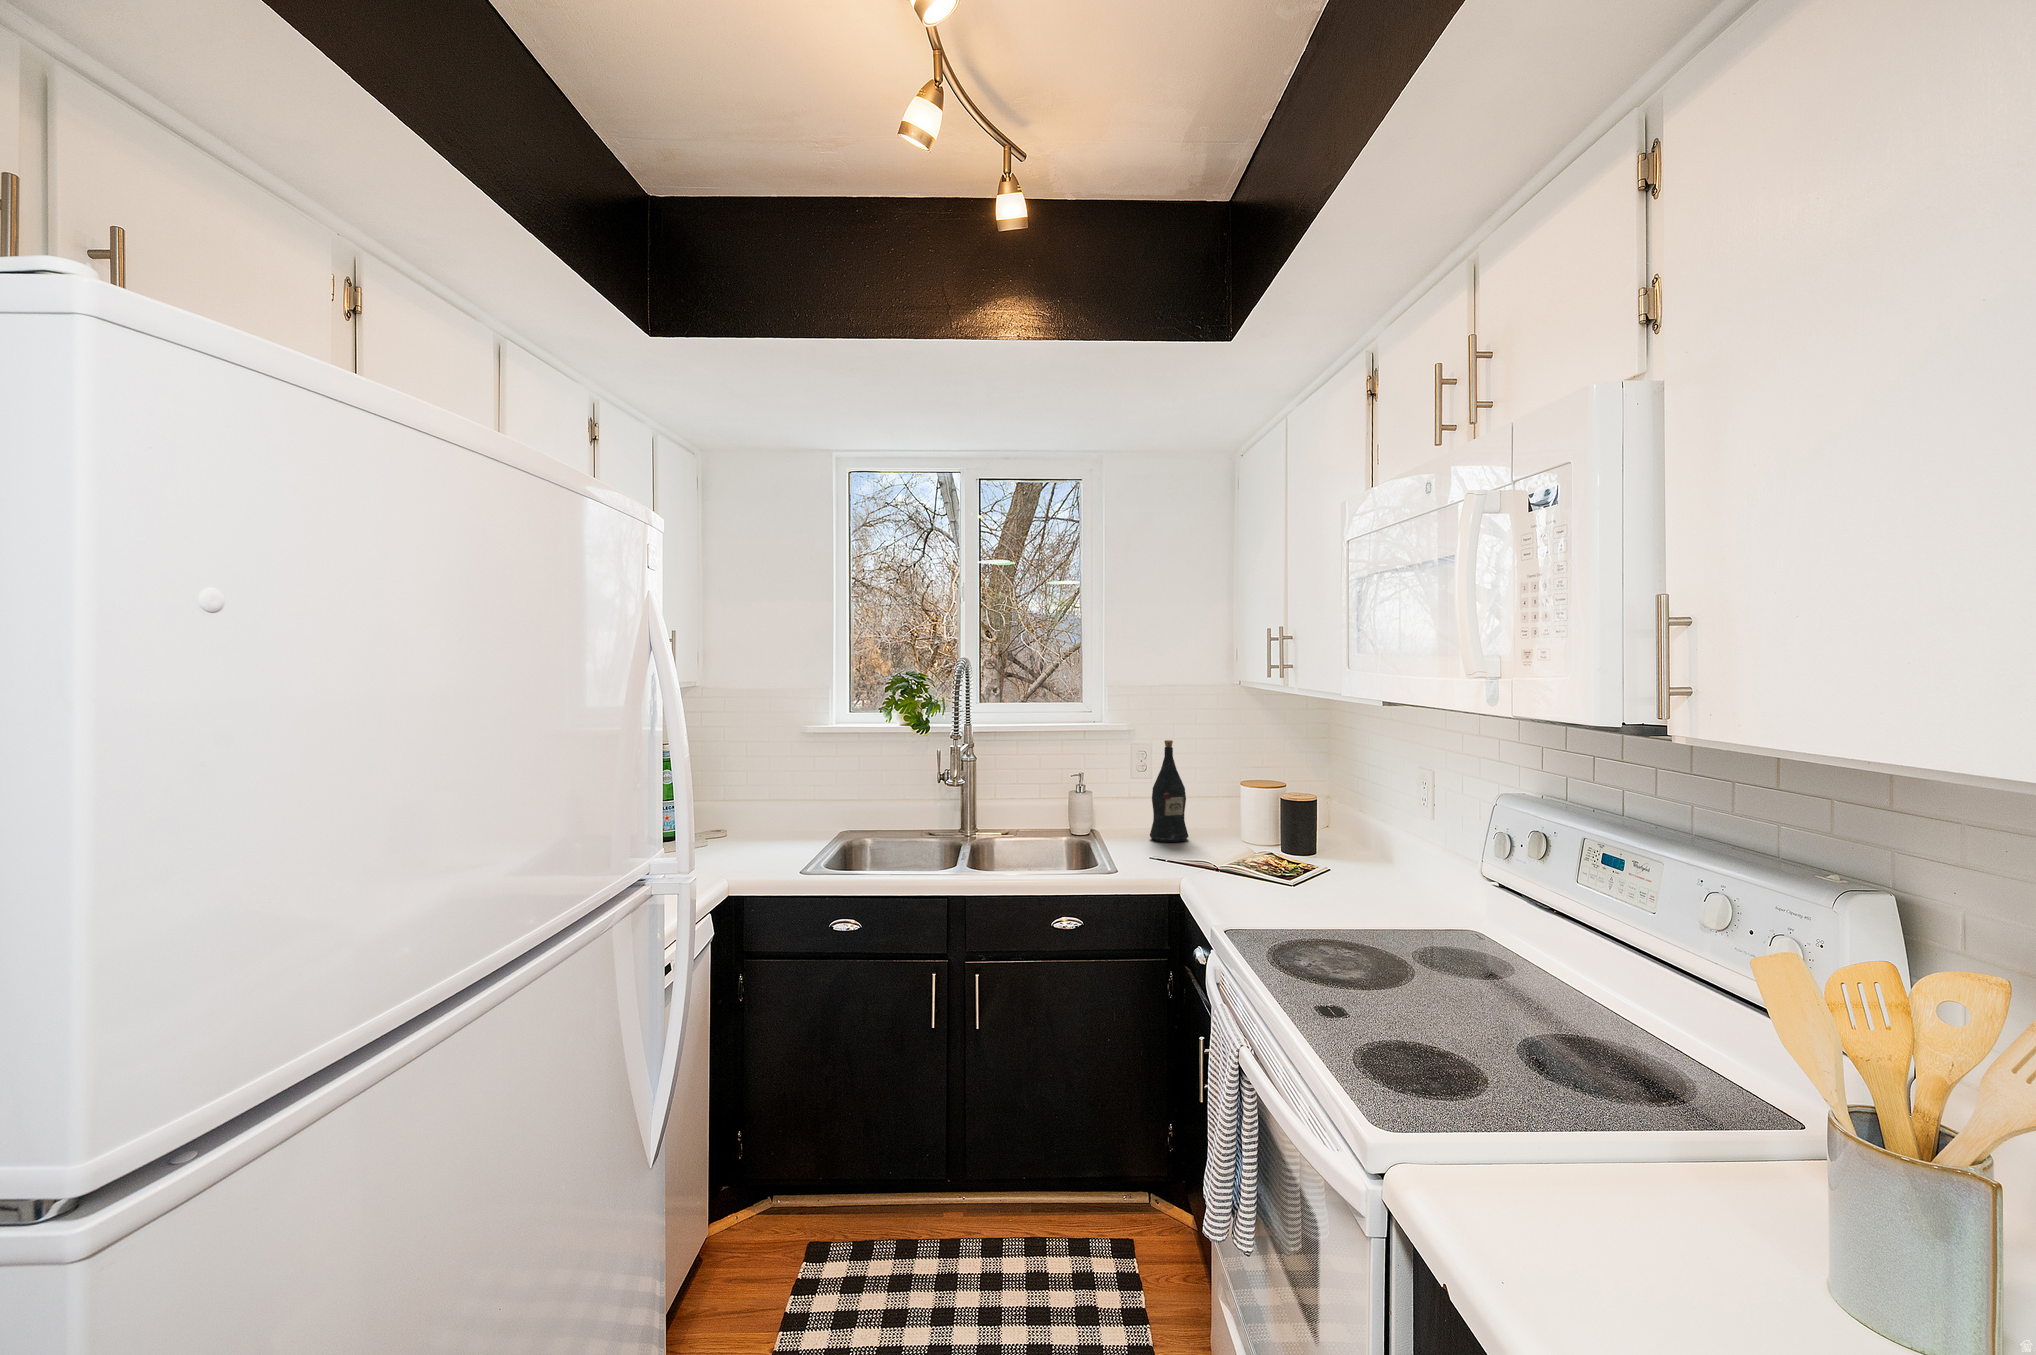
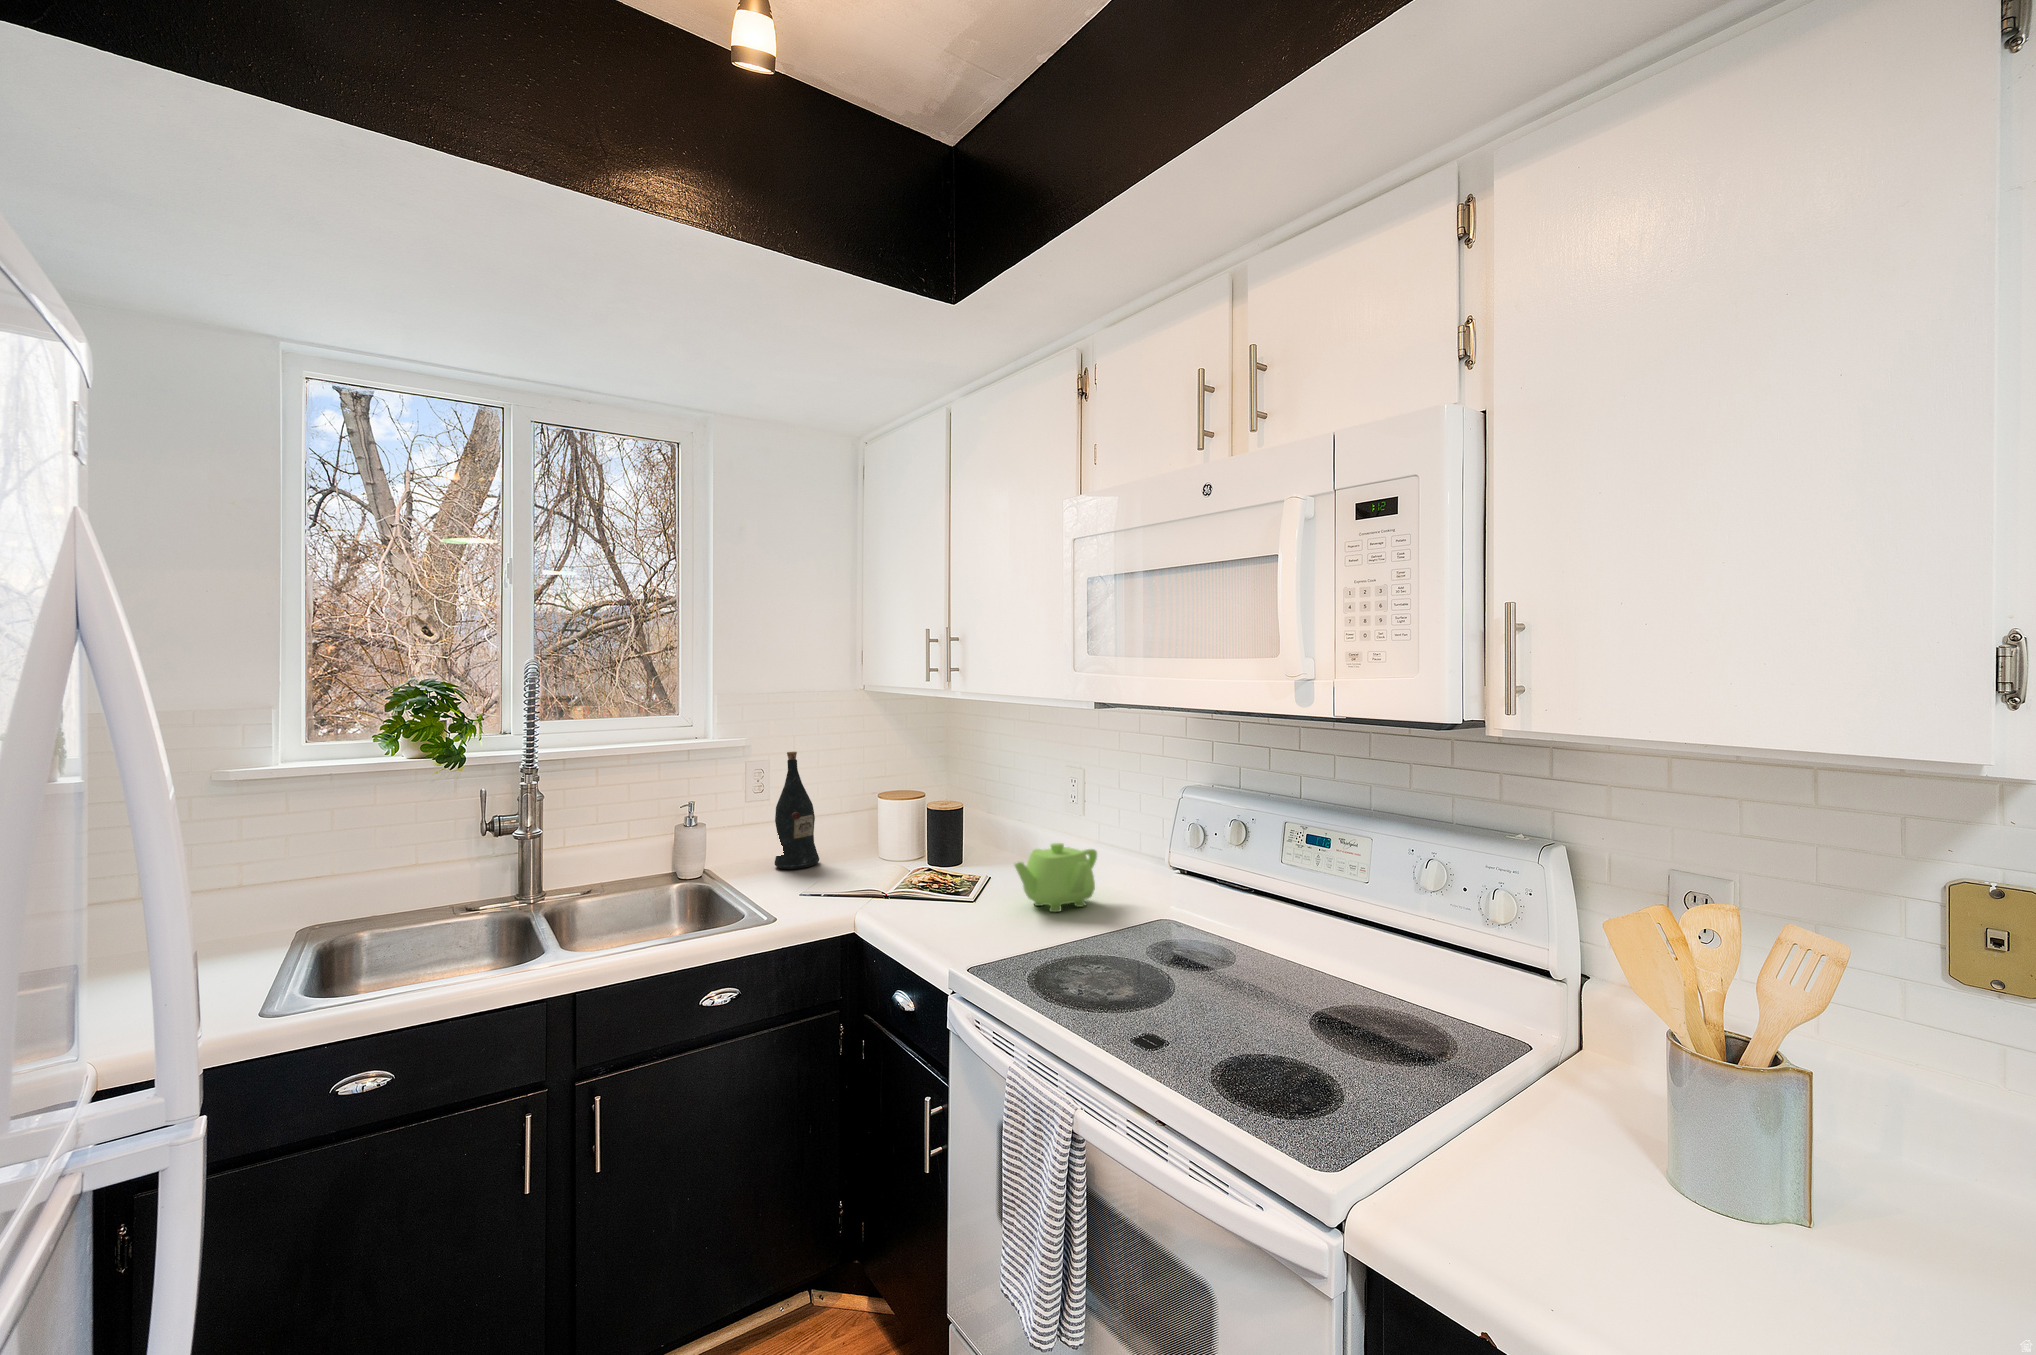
teapot: none [1314,846,1407,909] -> present [1015,843,1097,912]

